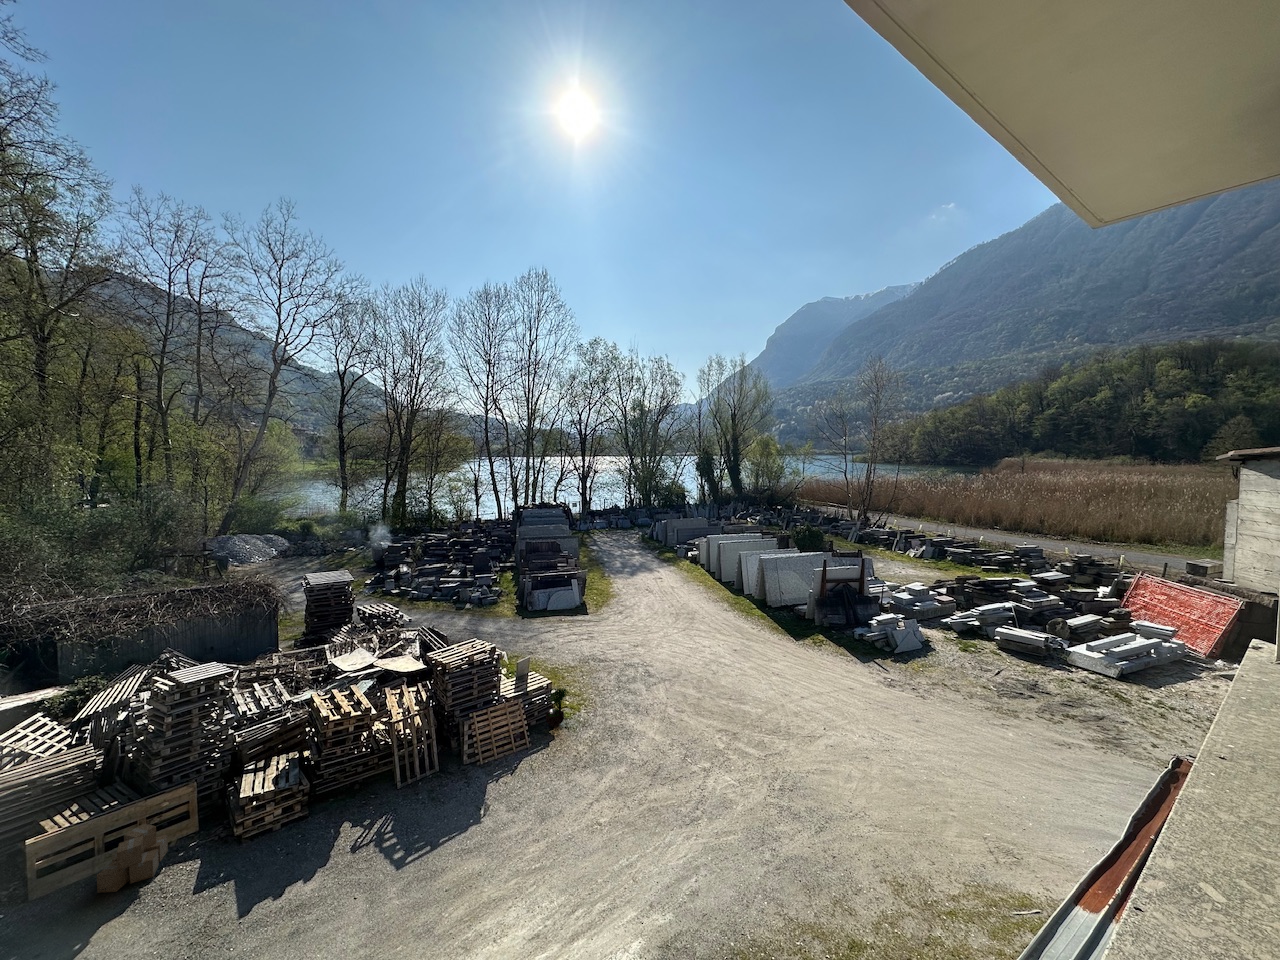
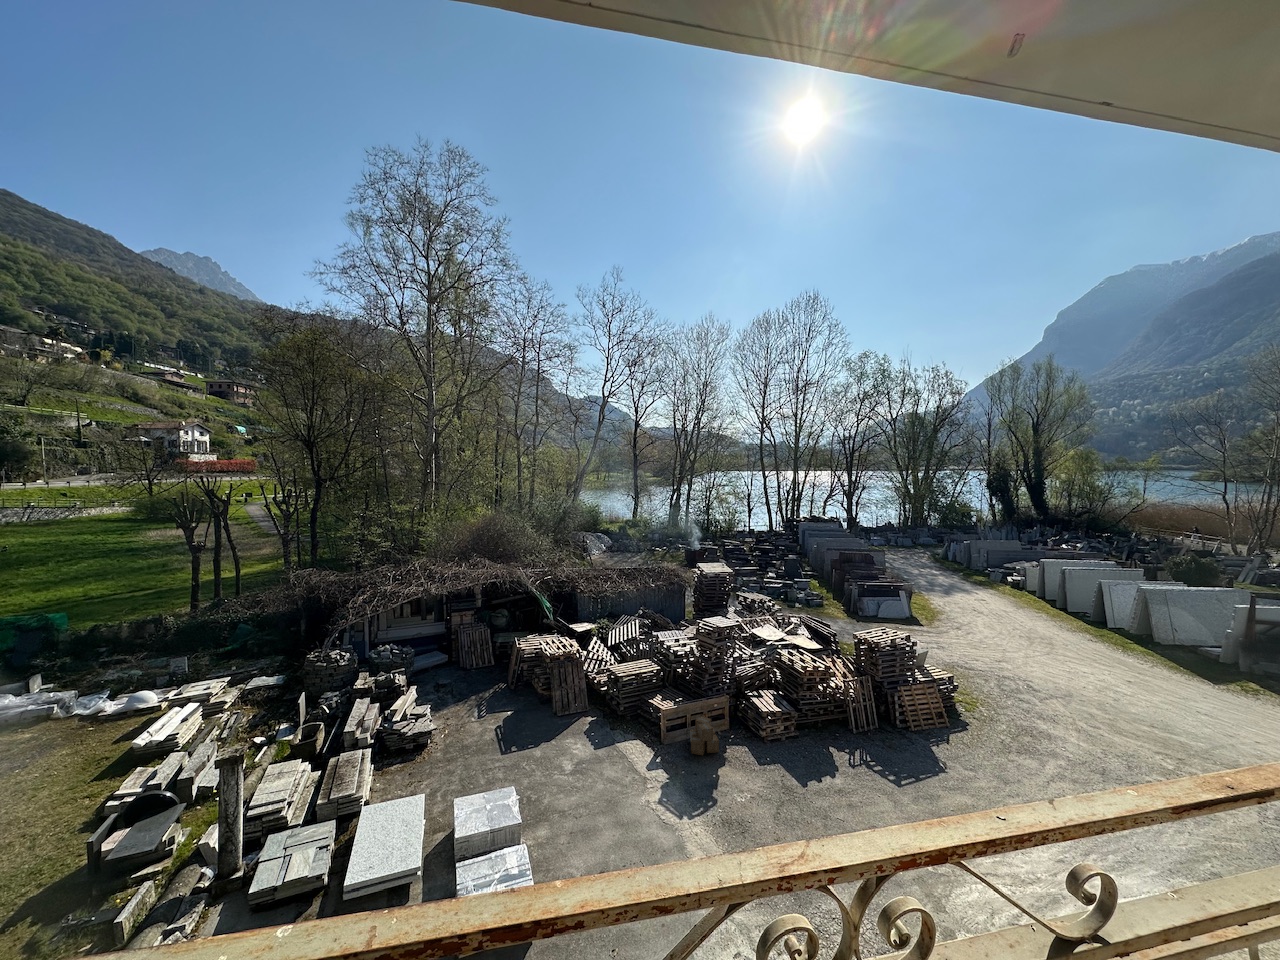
potted tree: present [546,688,567,727] -> none [957,678,982,715]

